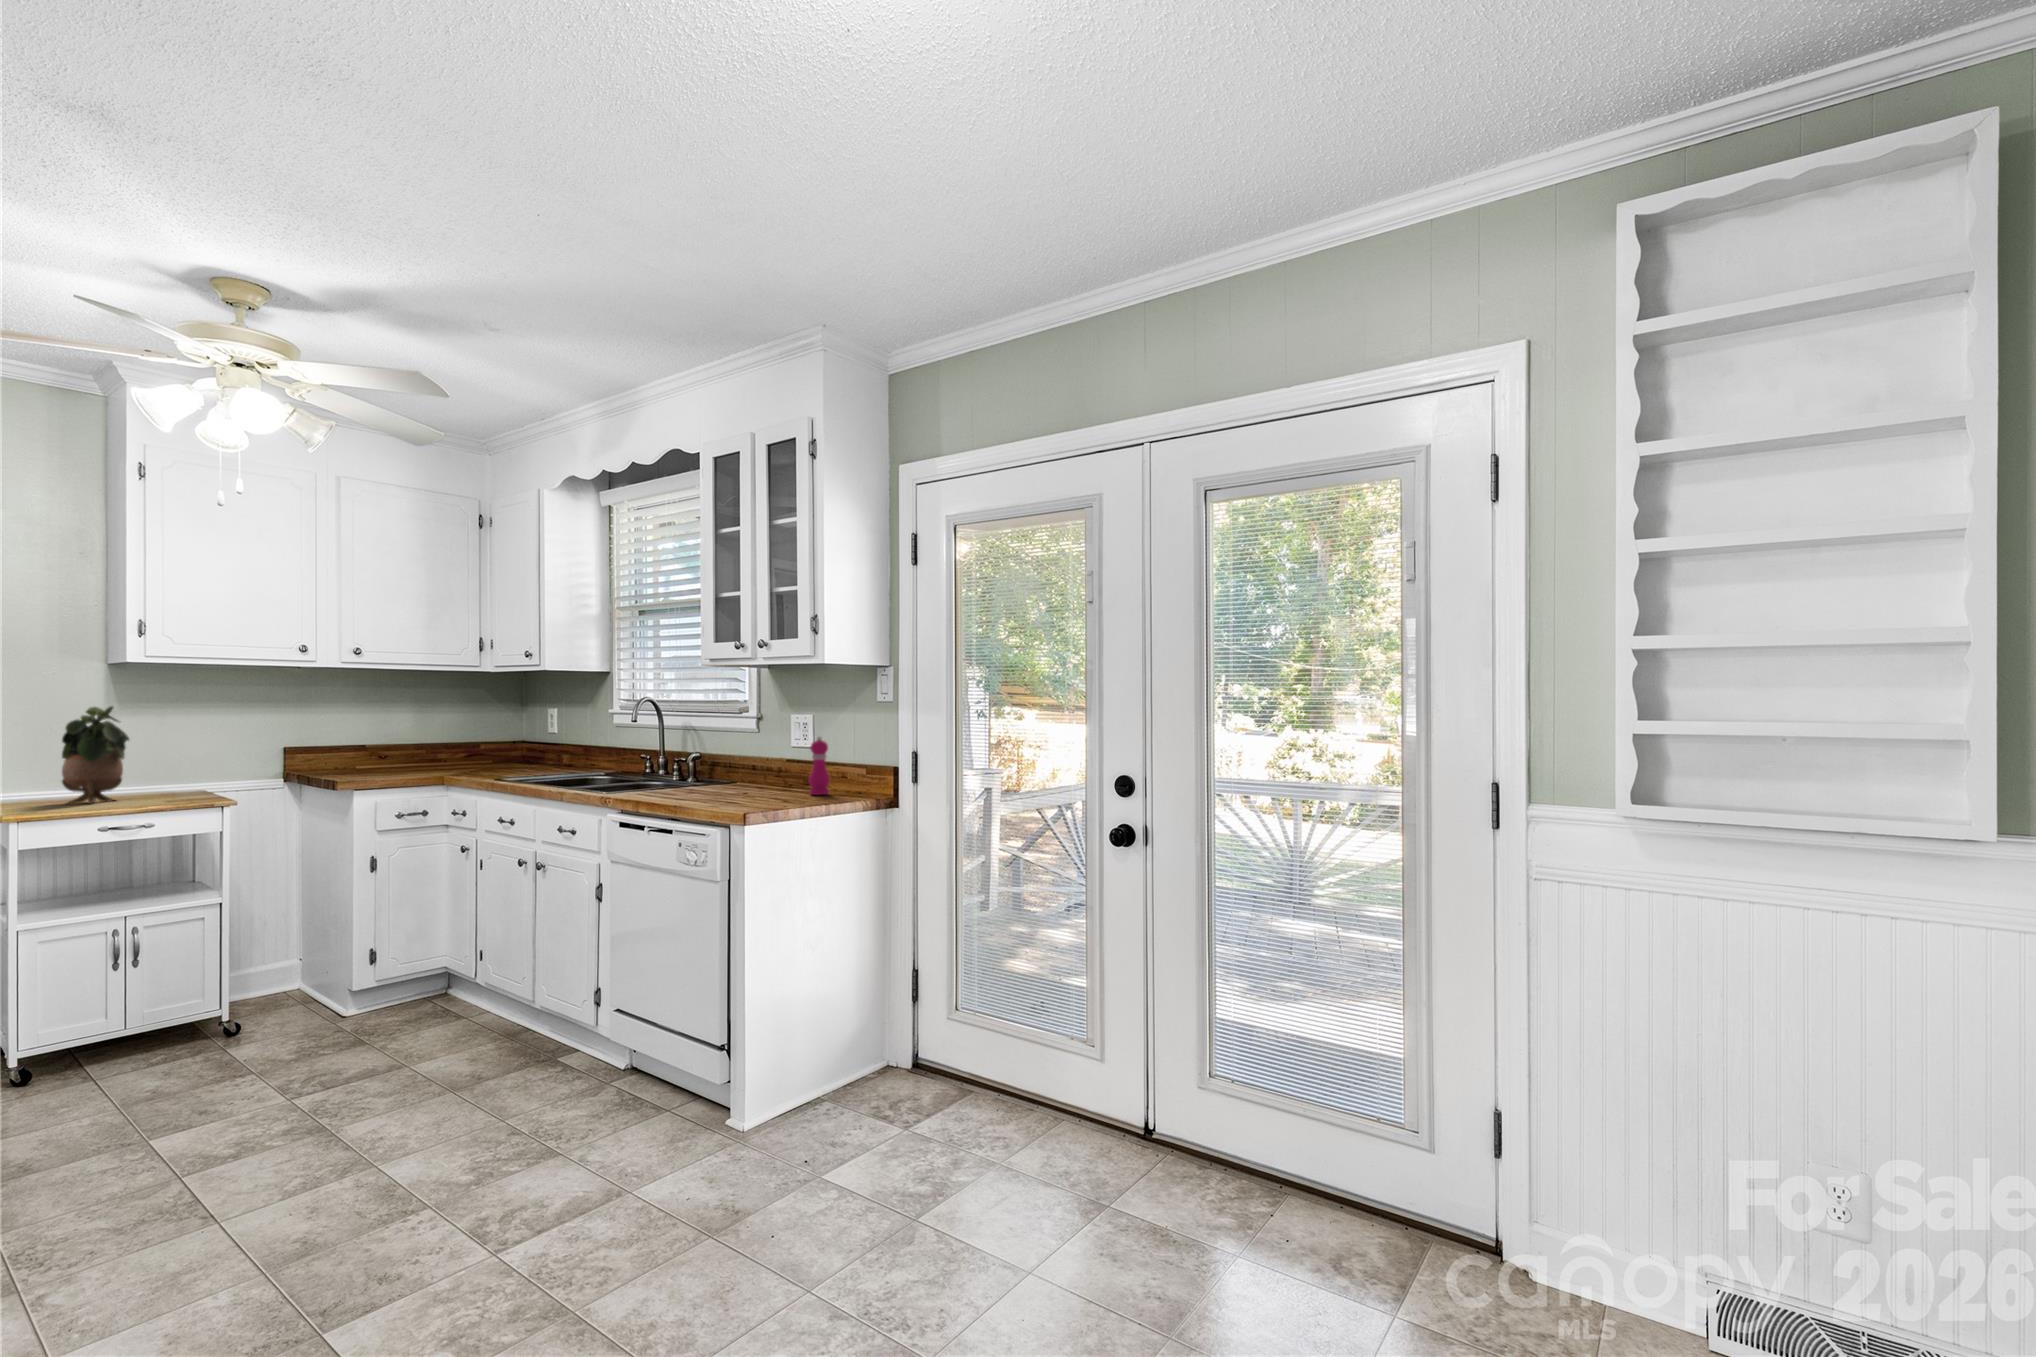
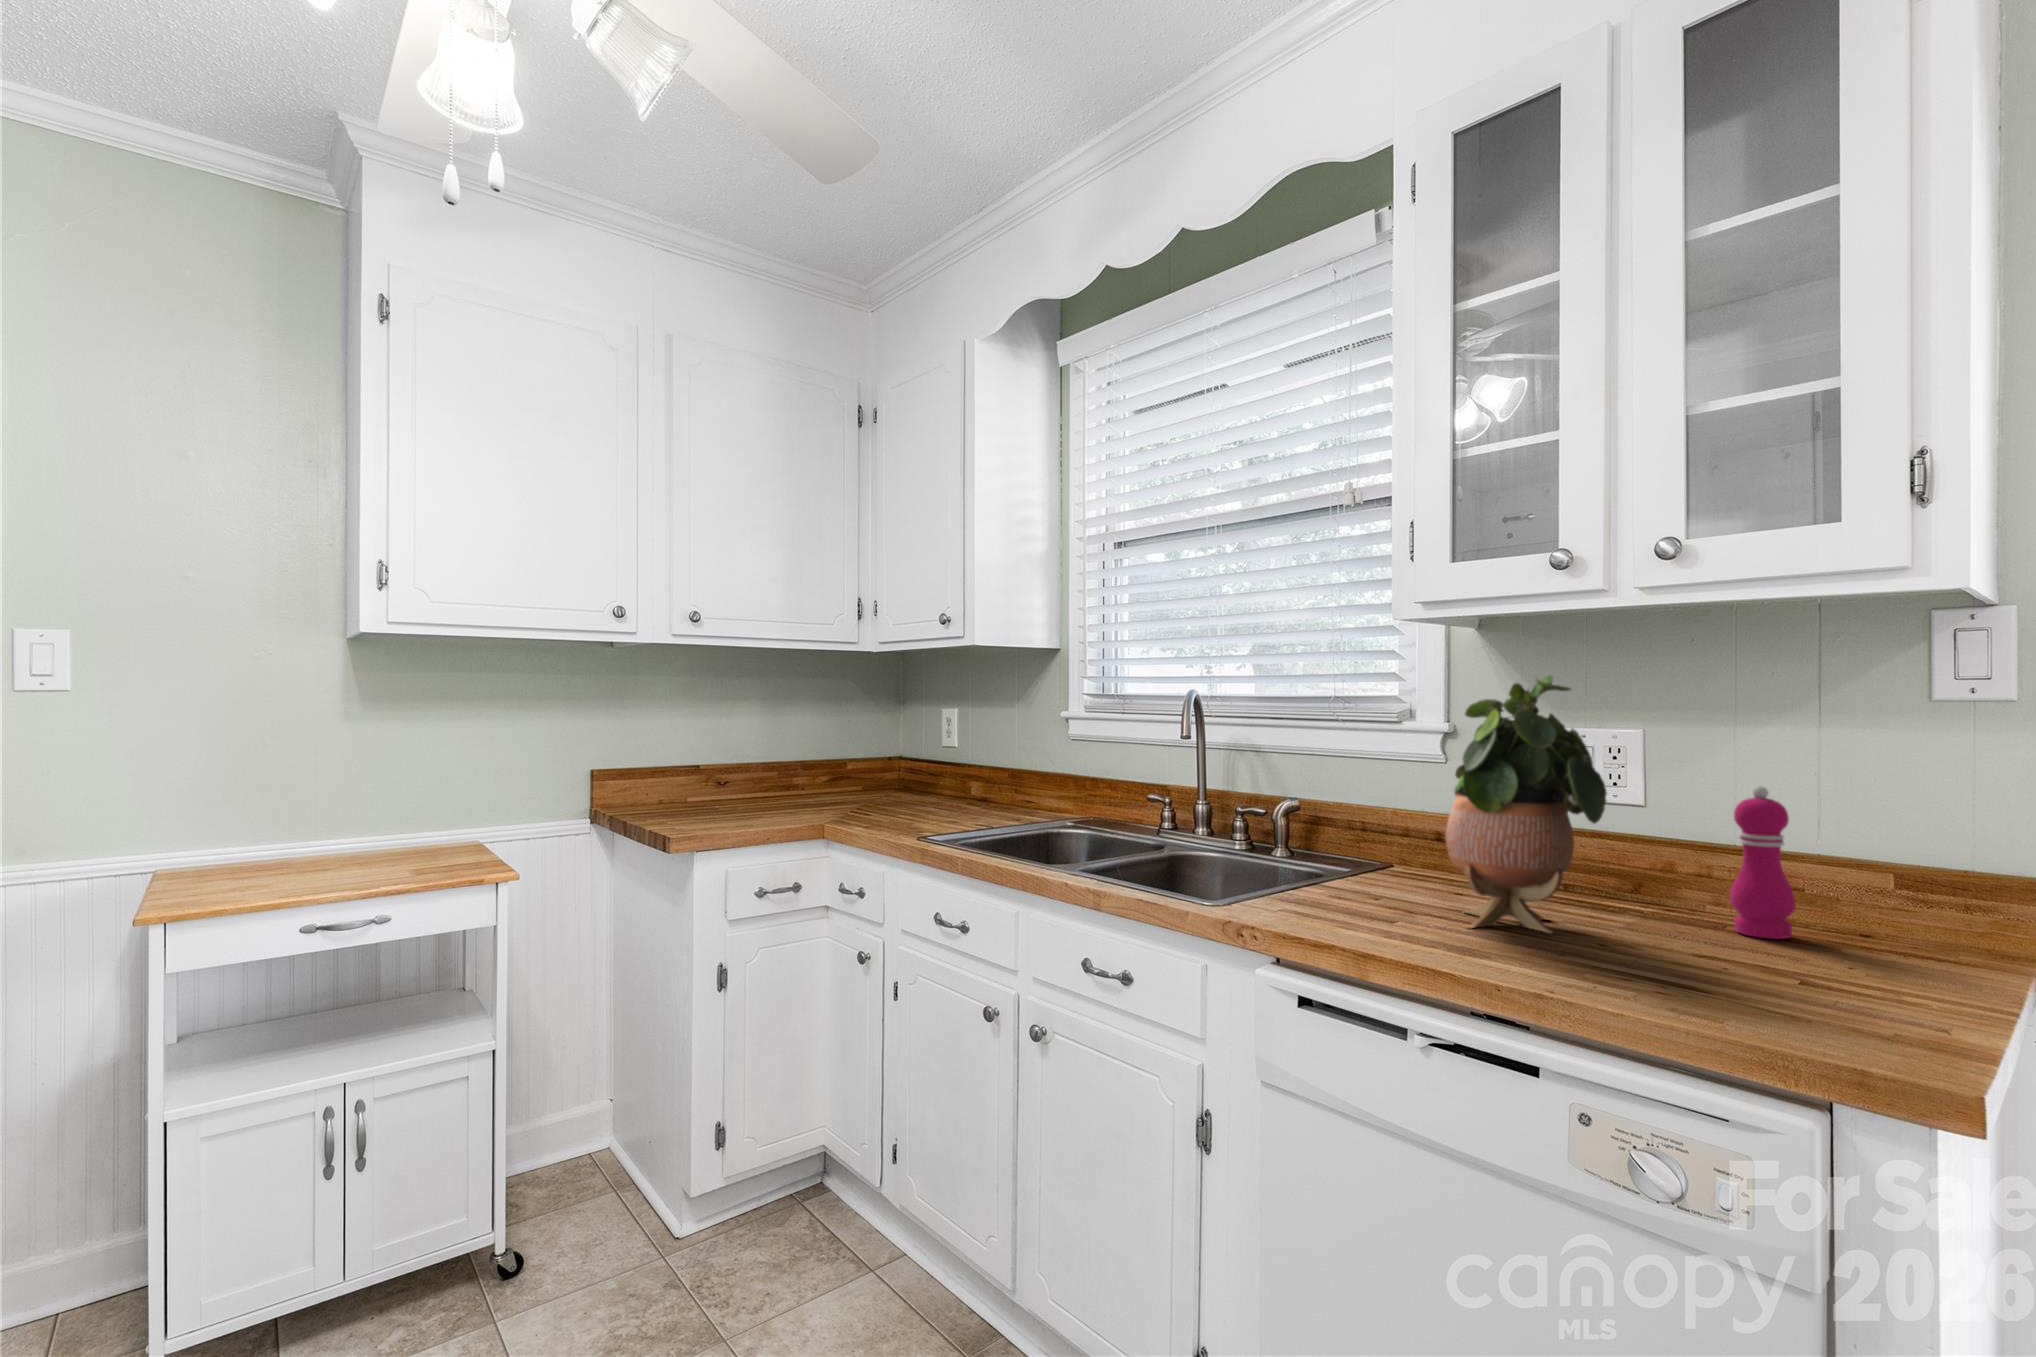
potted plant: present [62,706,129,804] -> present [1445,675,1607,934]

